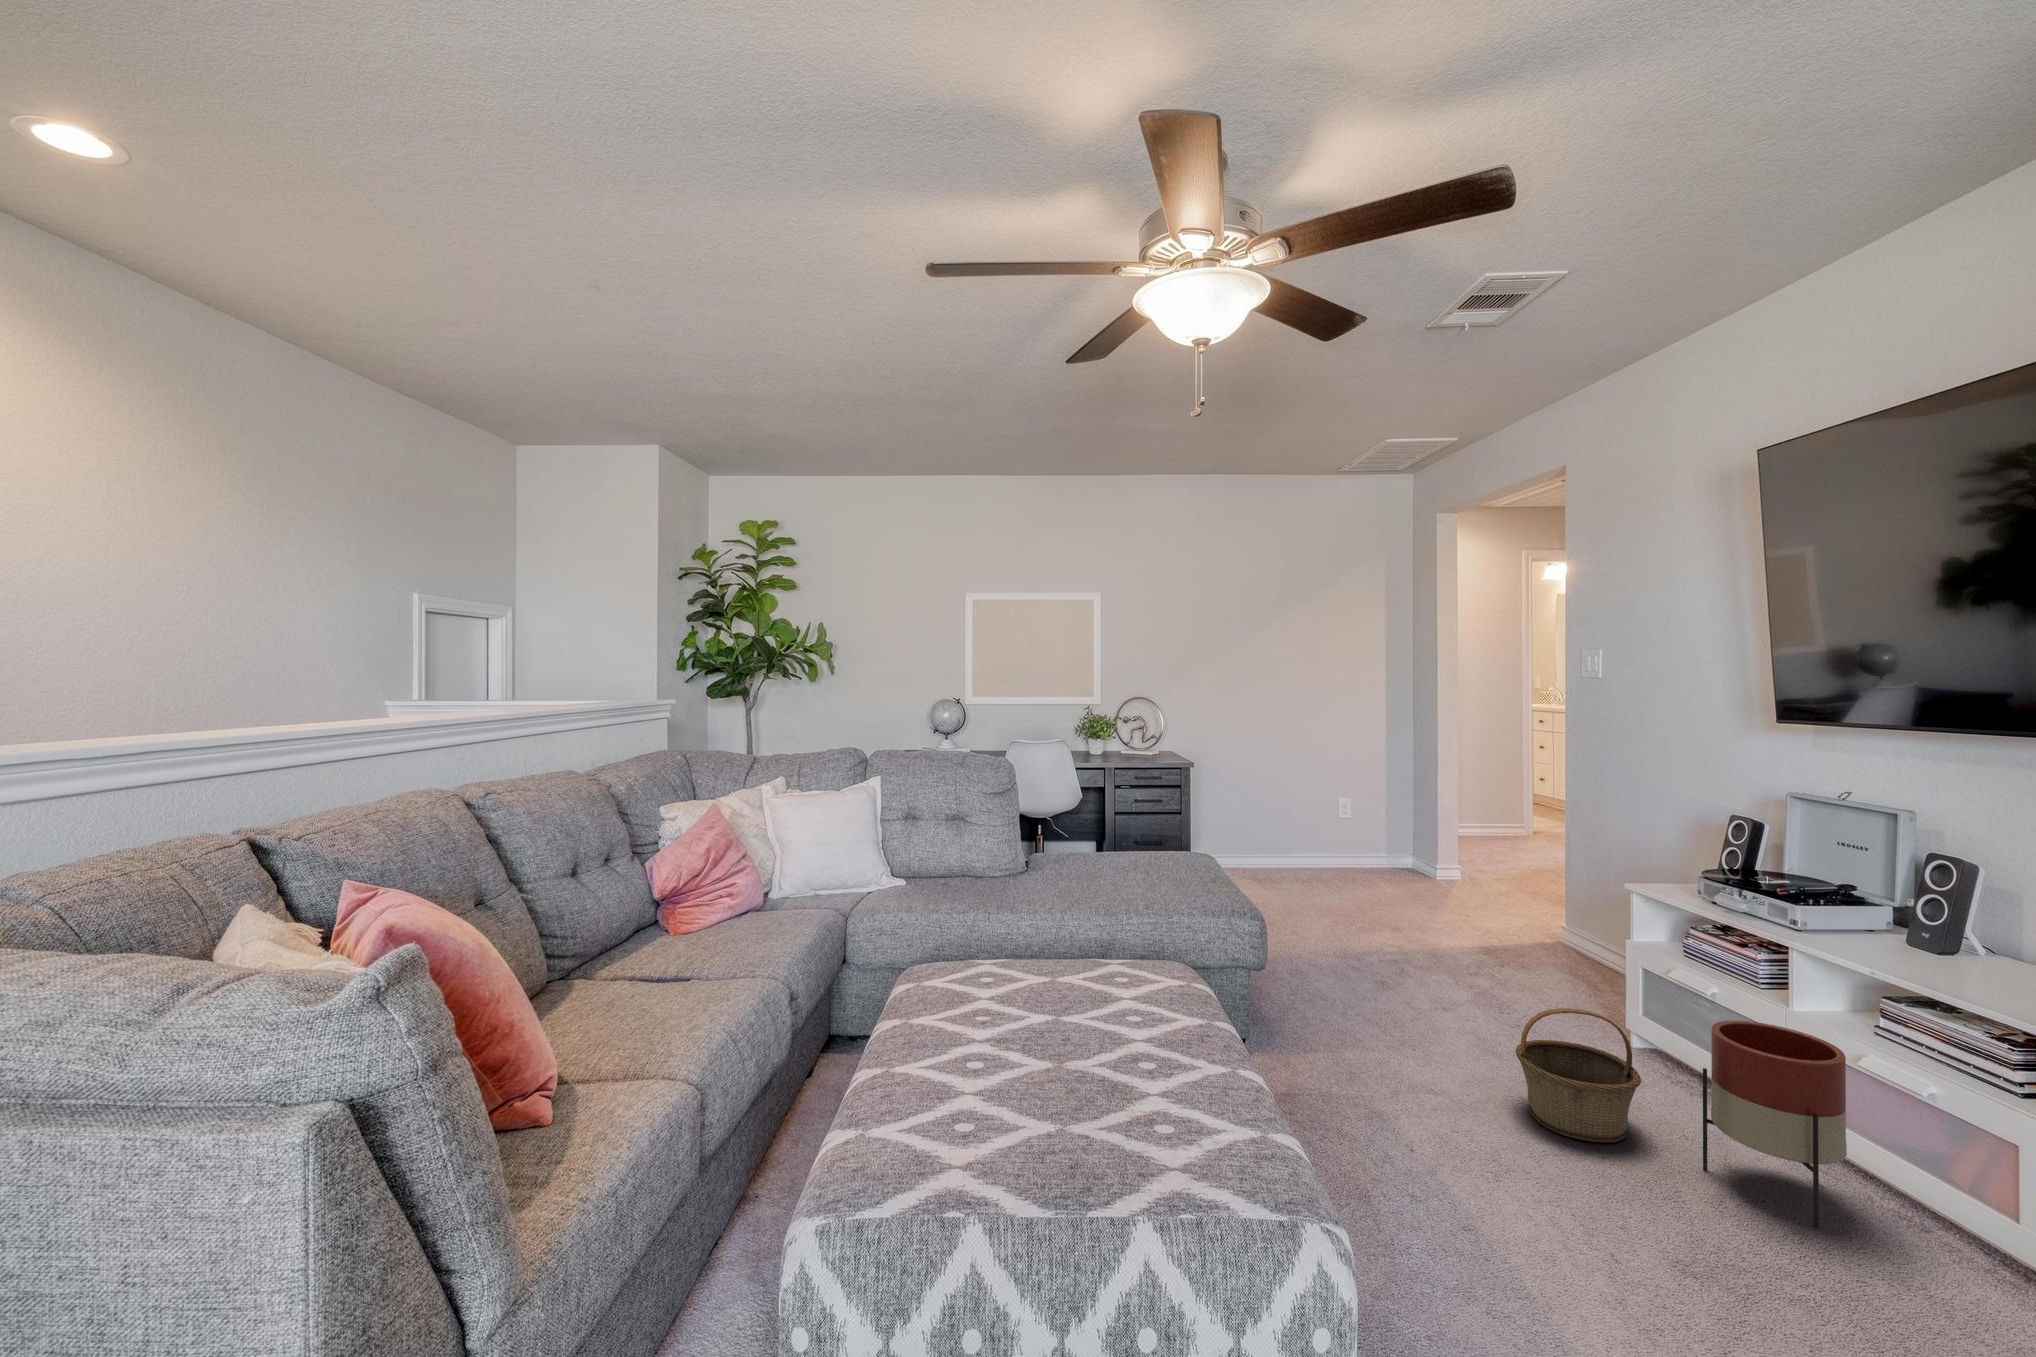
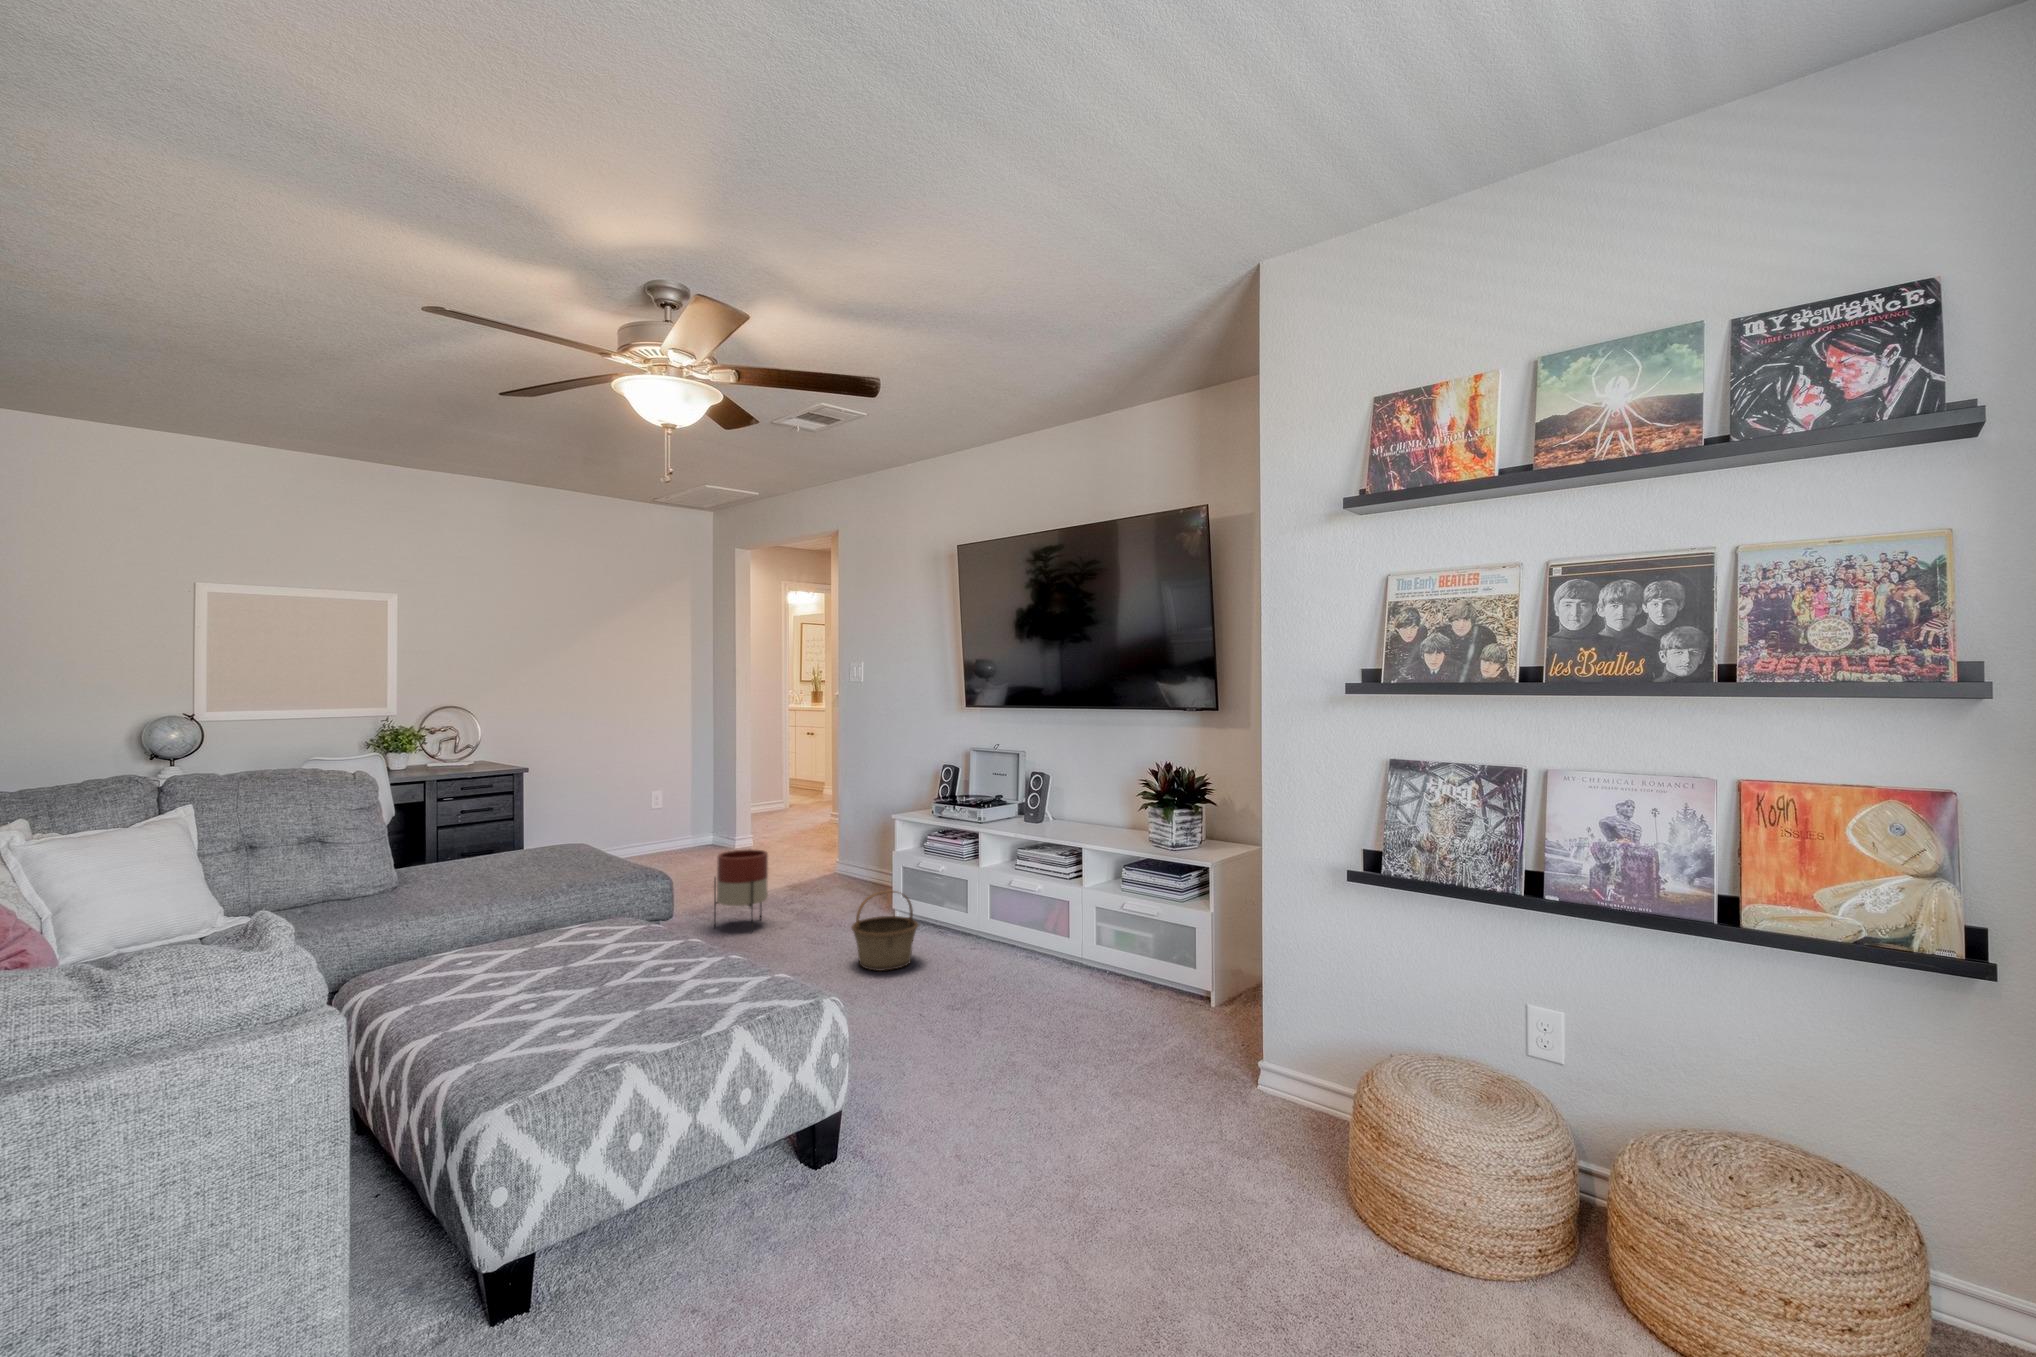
planter: present [1703,1021,1847,1228] -> present [714,850,768,931]

